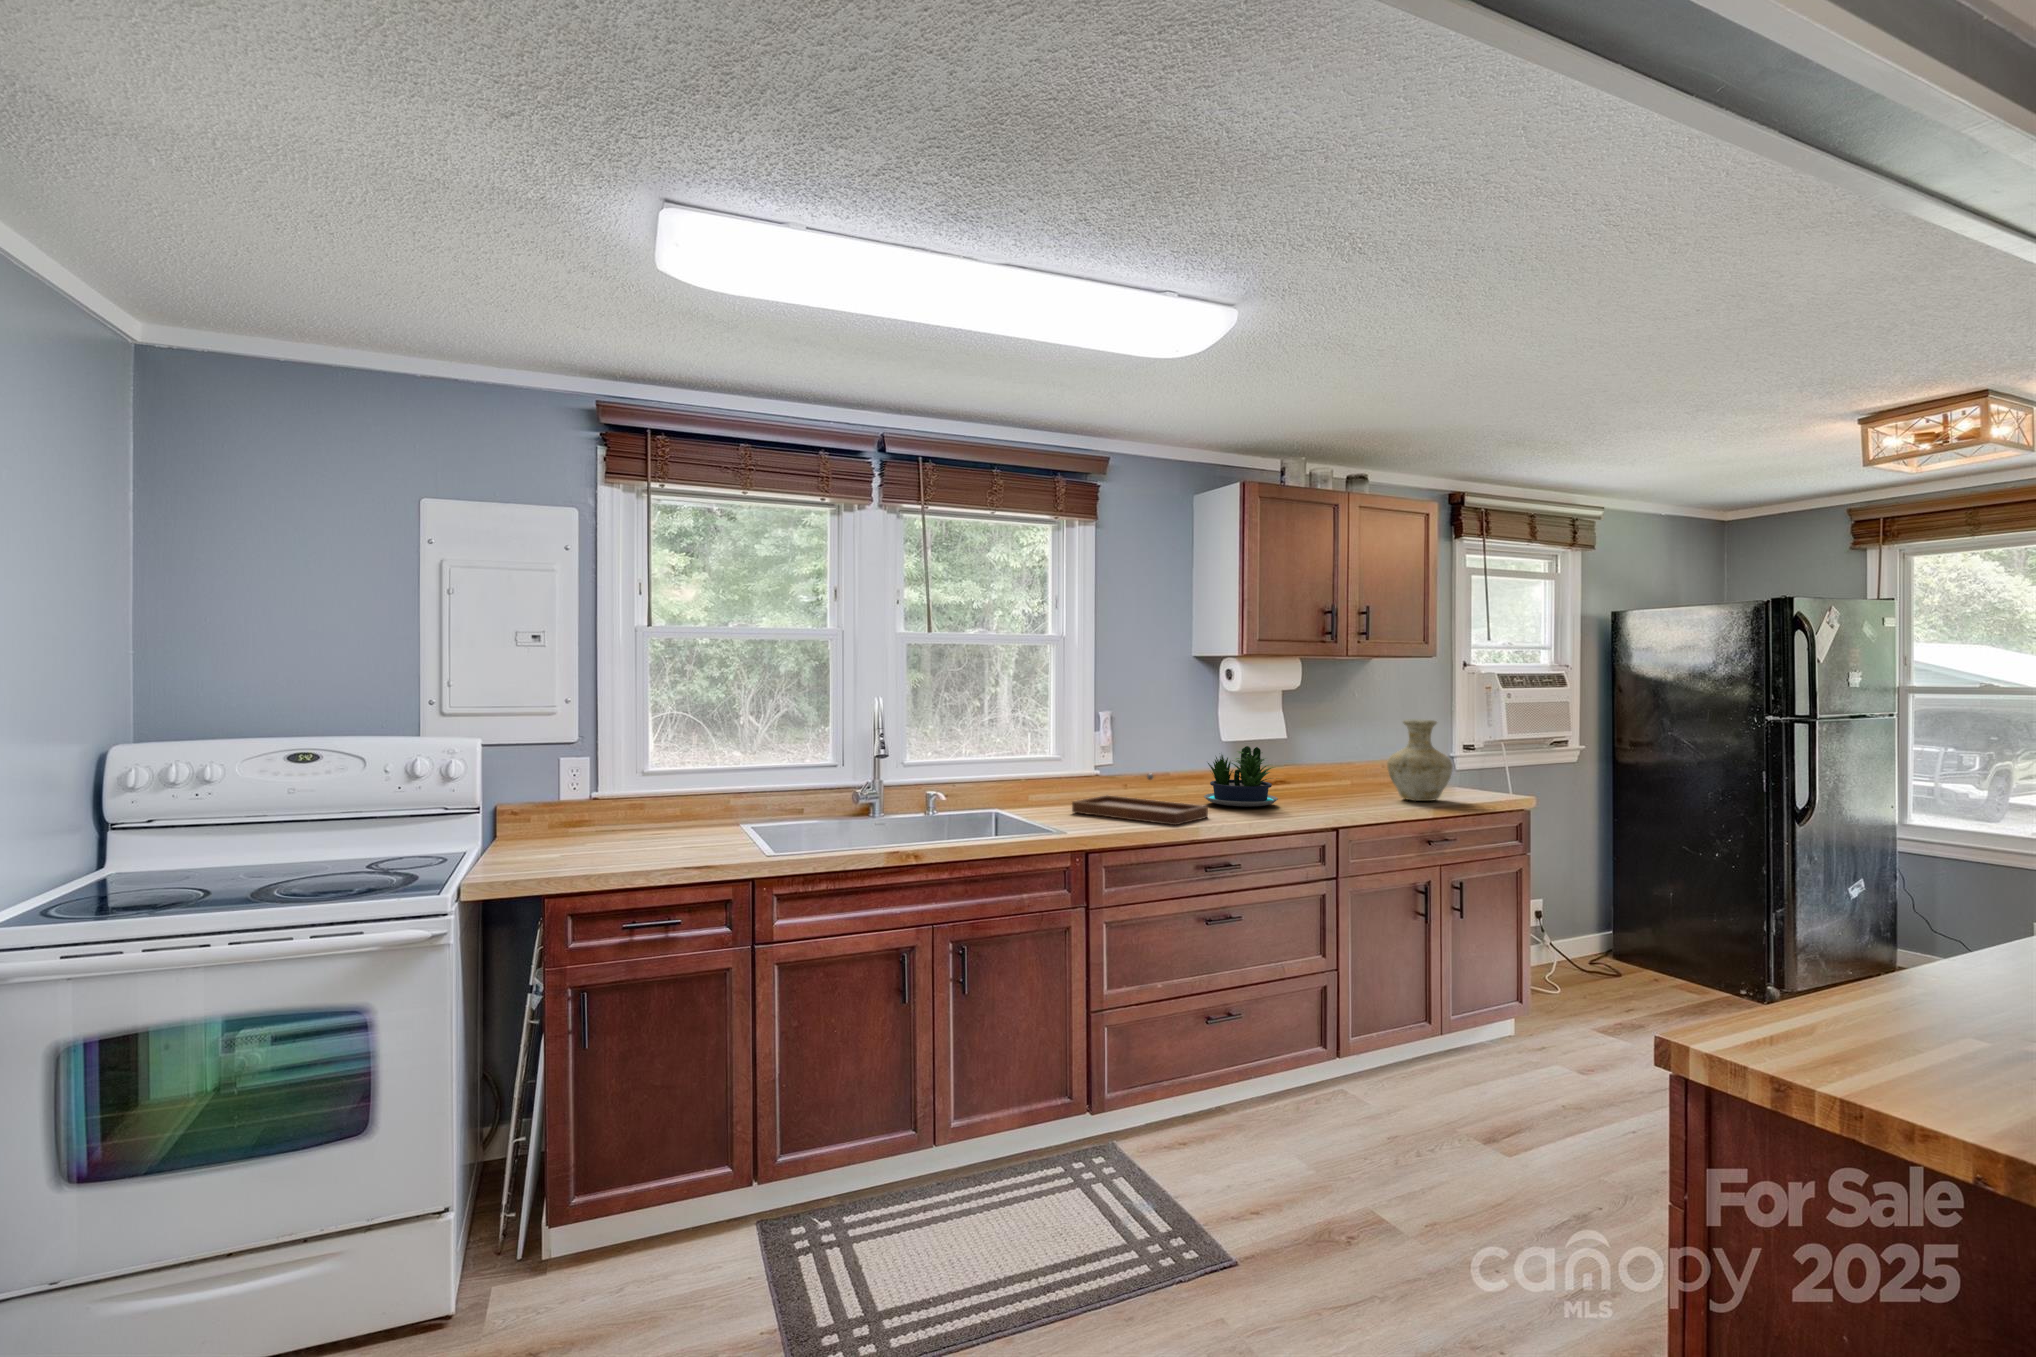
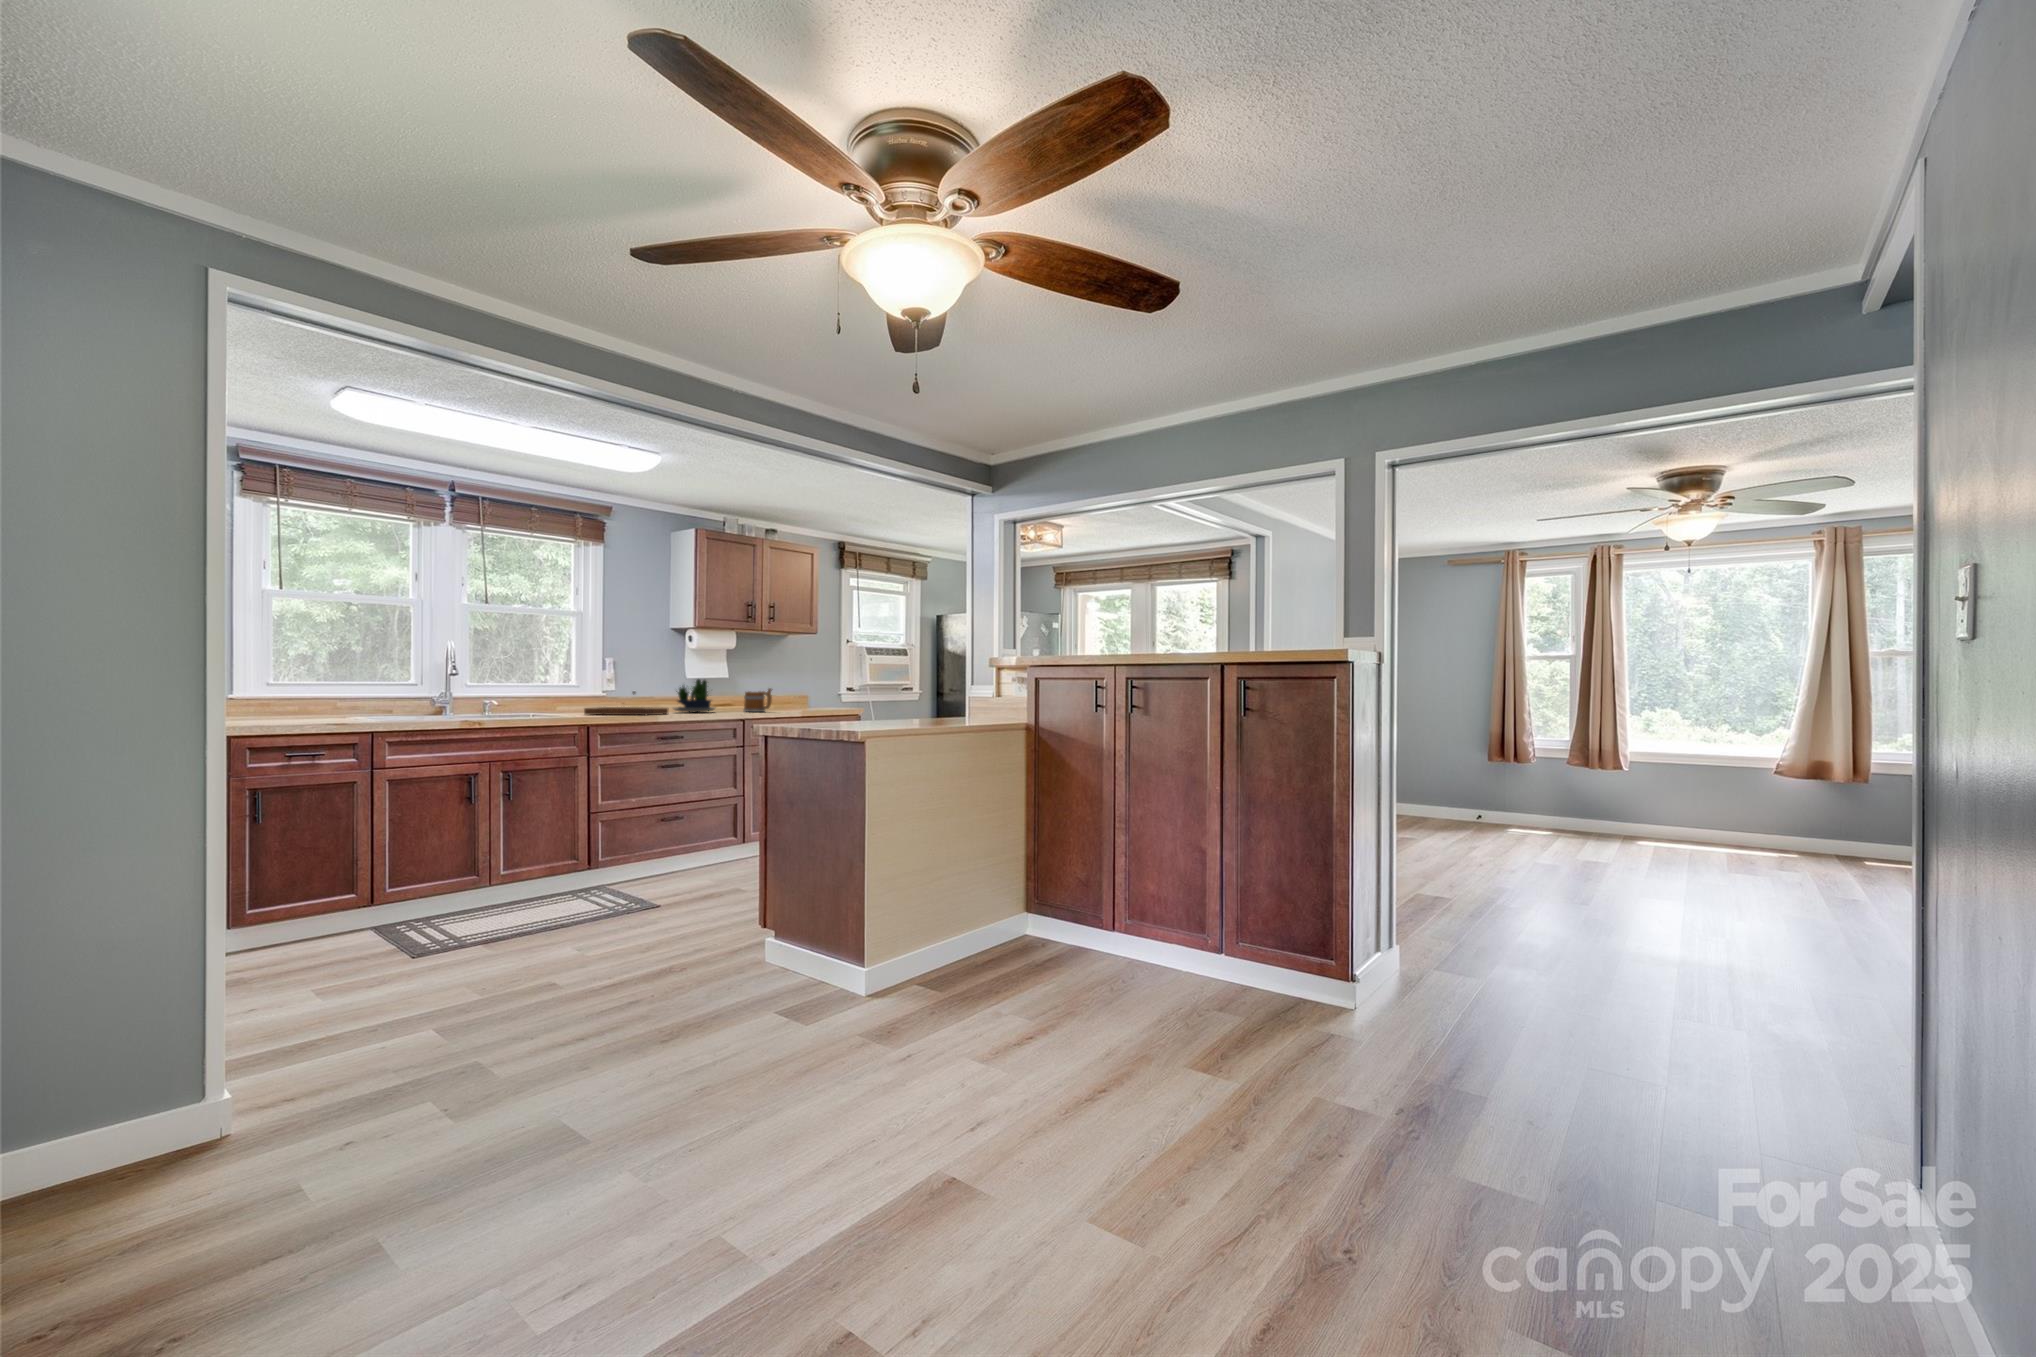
vase: present [1387,720,1453,801] -> none [784,666,818,710]
mug: none [1325,767,1383,810] -> present [744,688,772,712]

